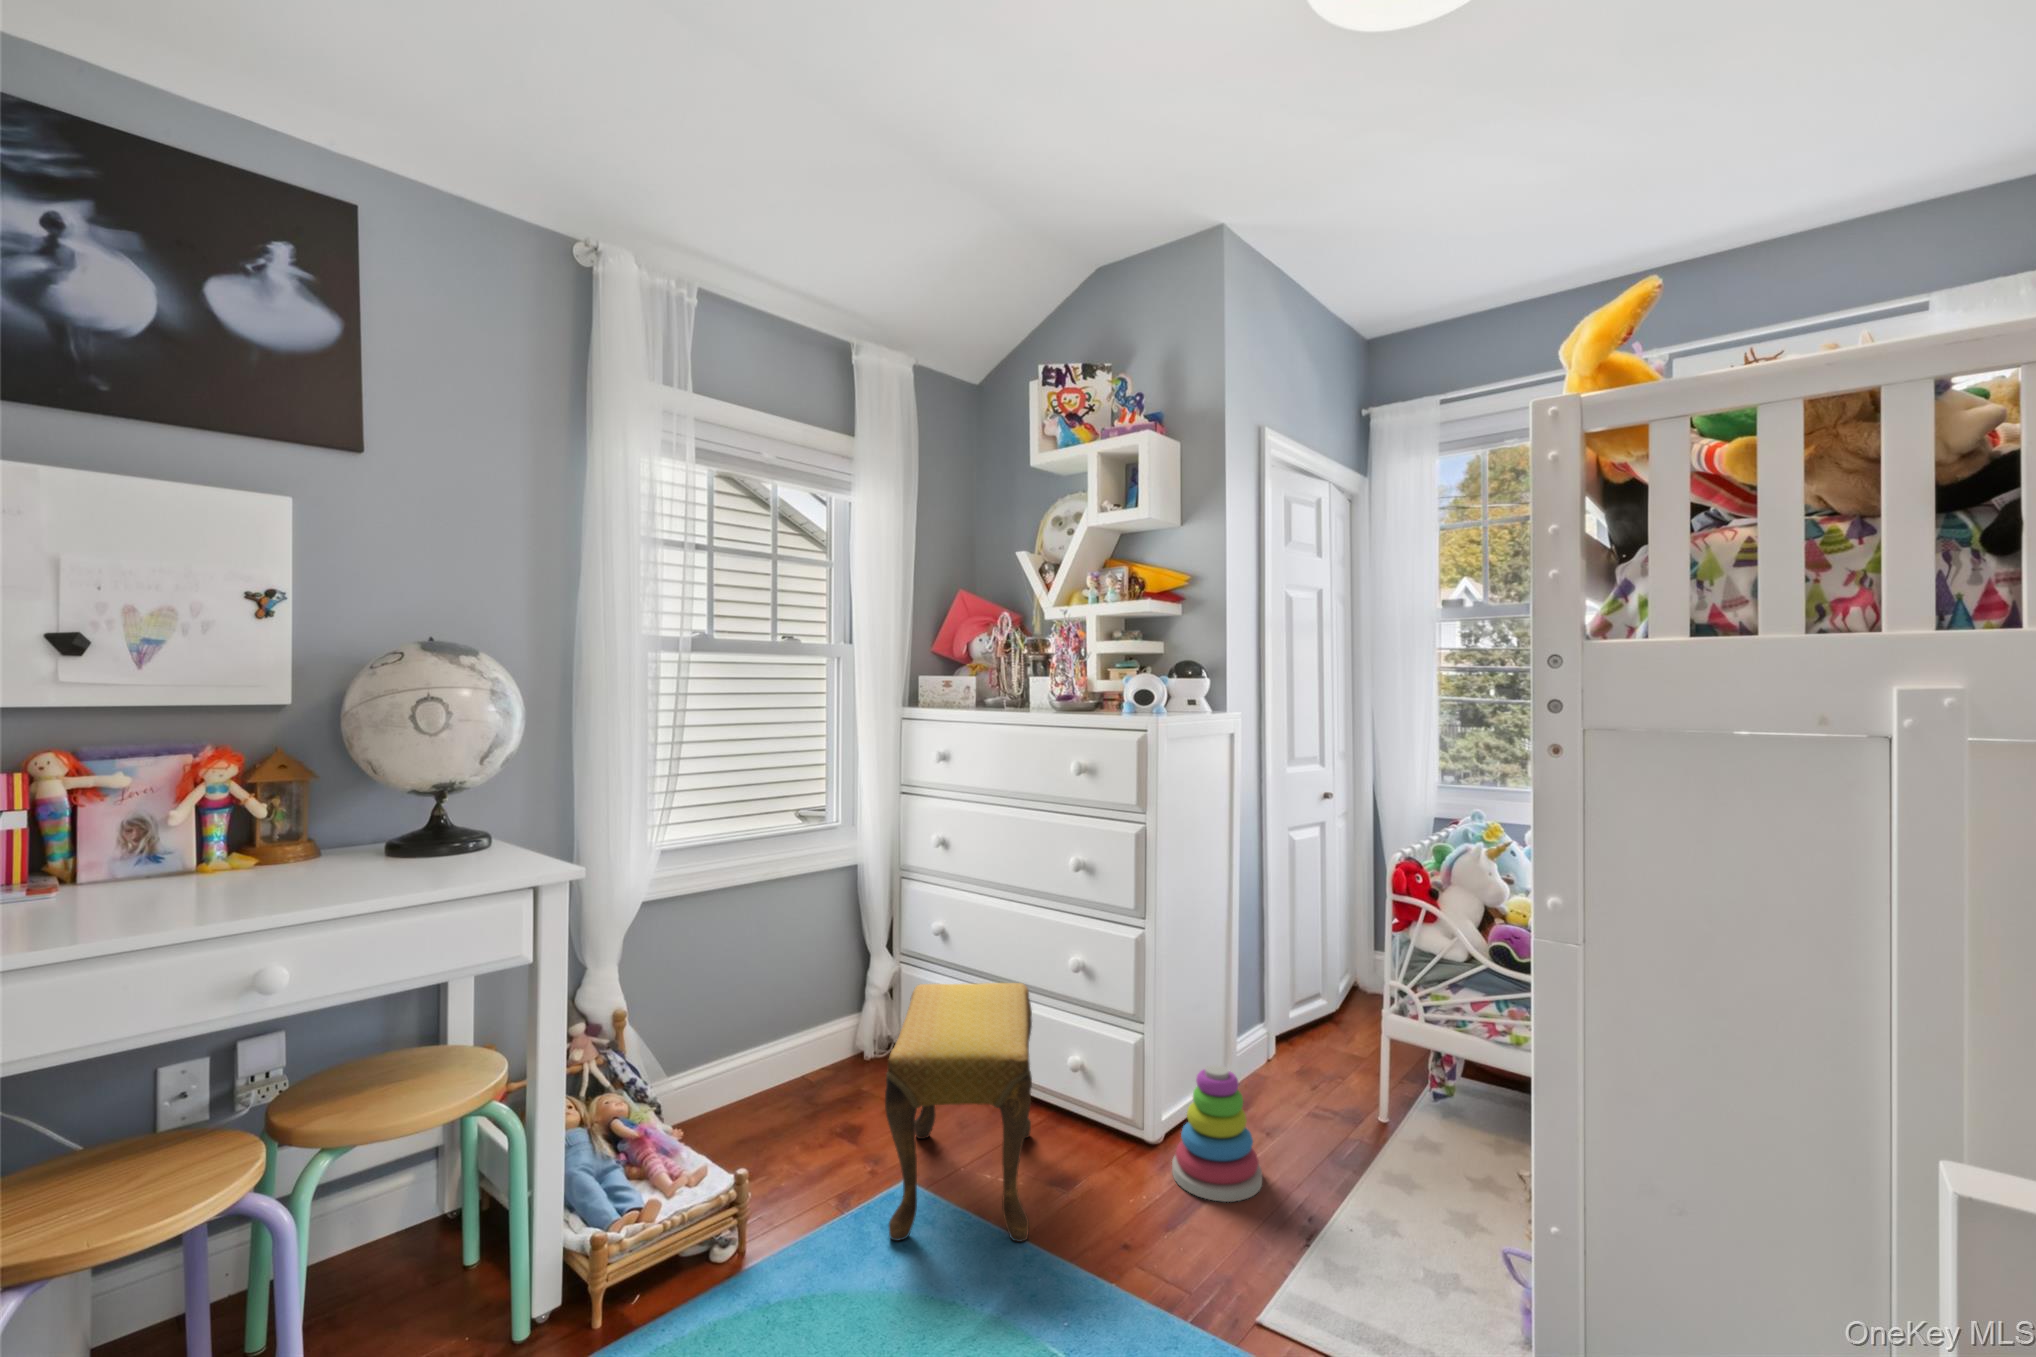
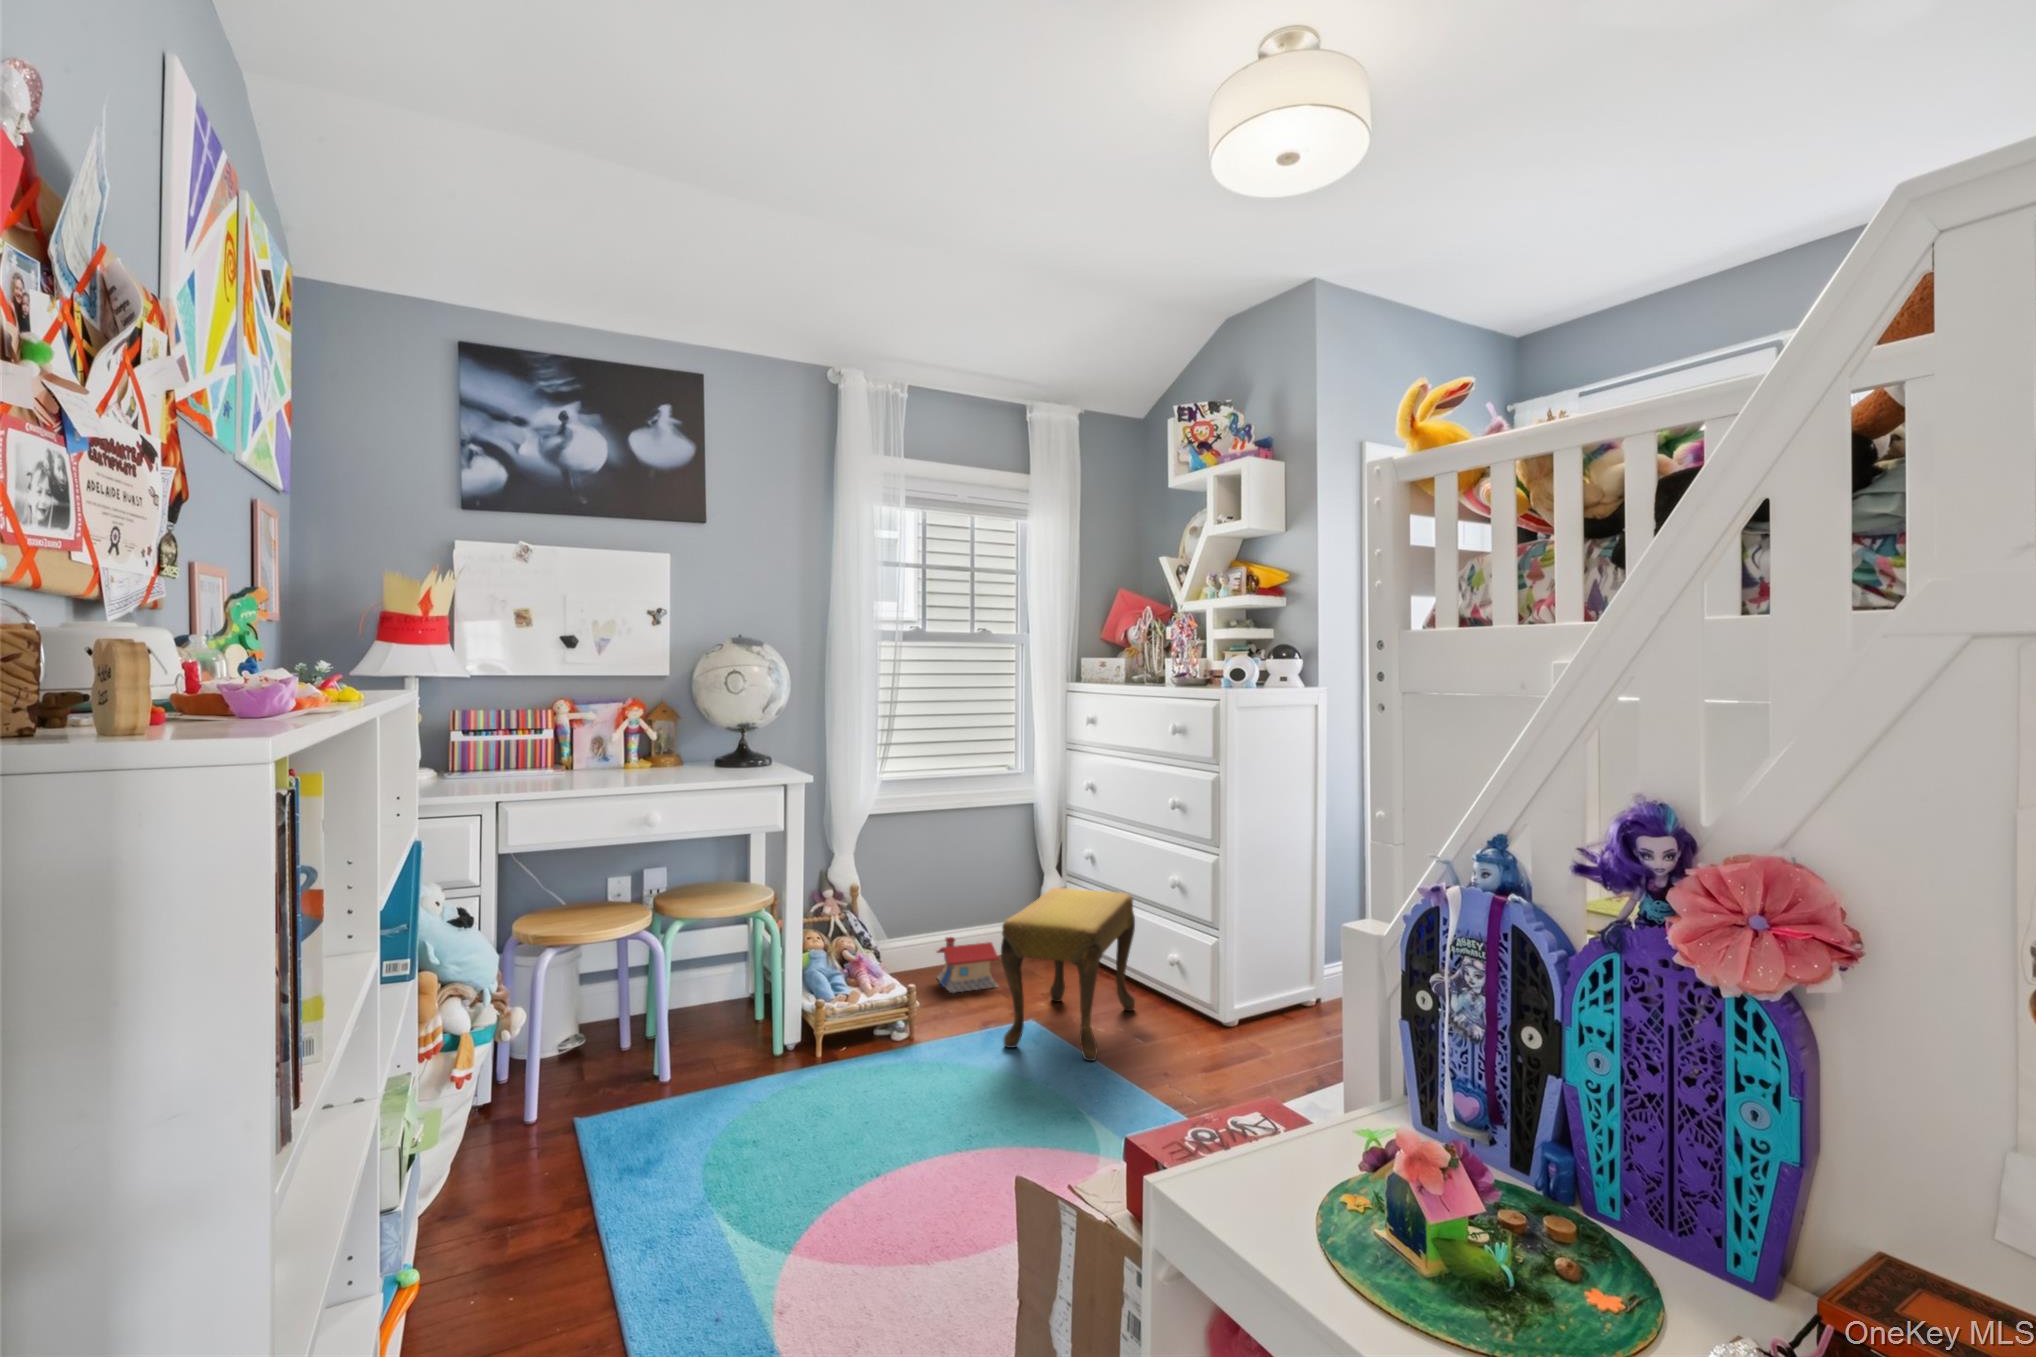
toy house: none [738,1063,834,1149] -> present [937,937,999,993]
stacking toy: present [1172,1065,1262,1202] -> none [1226,965,1297,1066]

